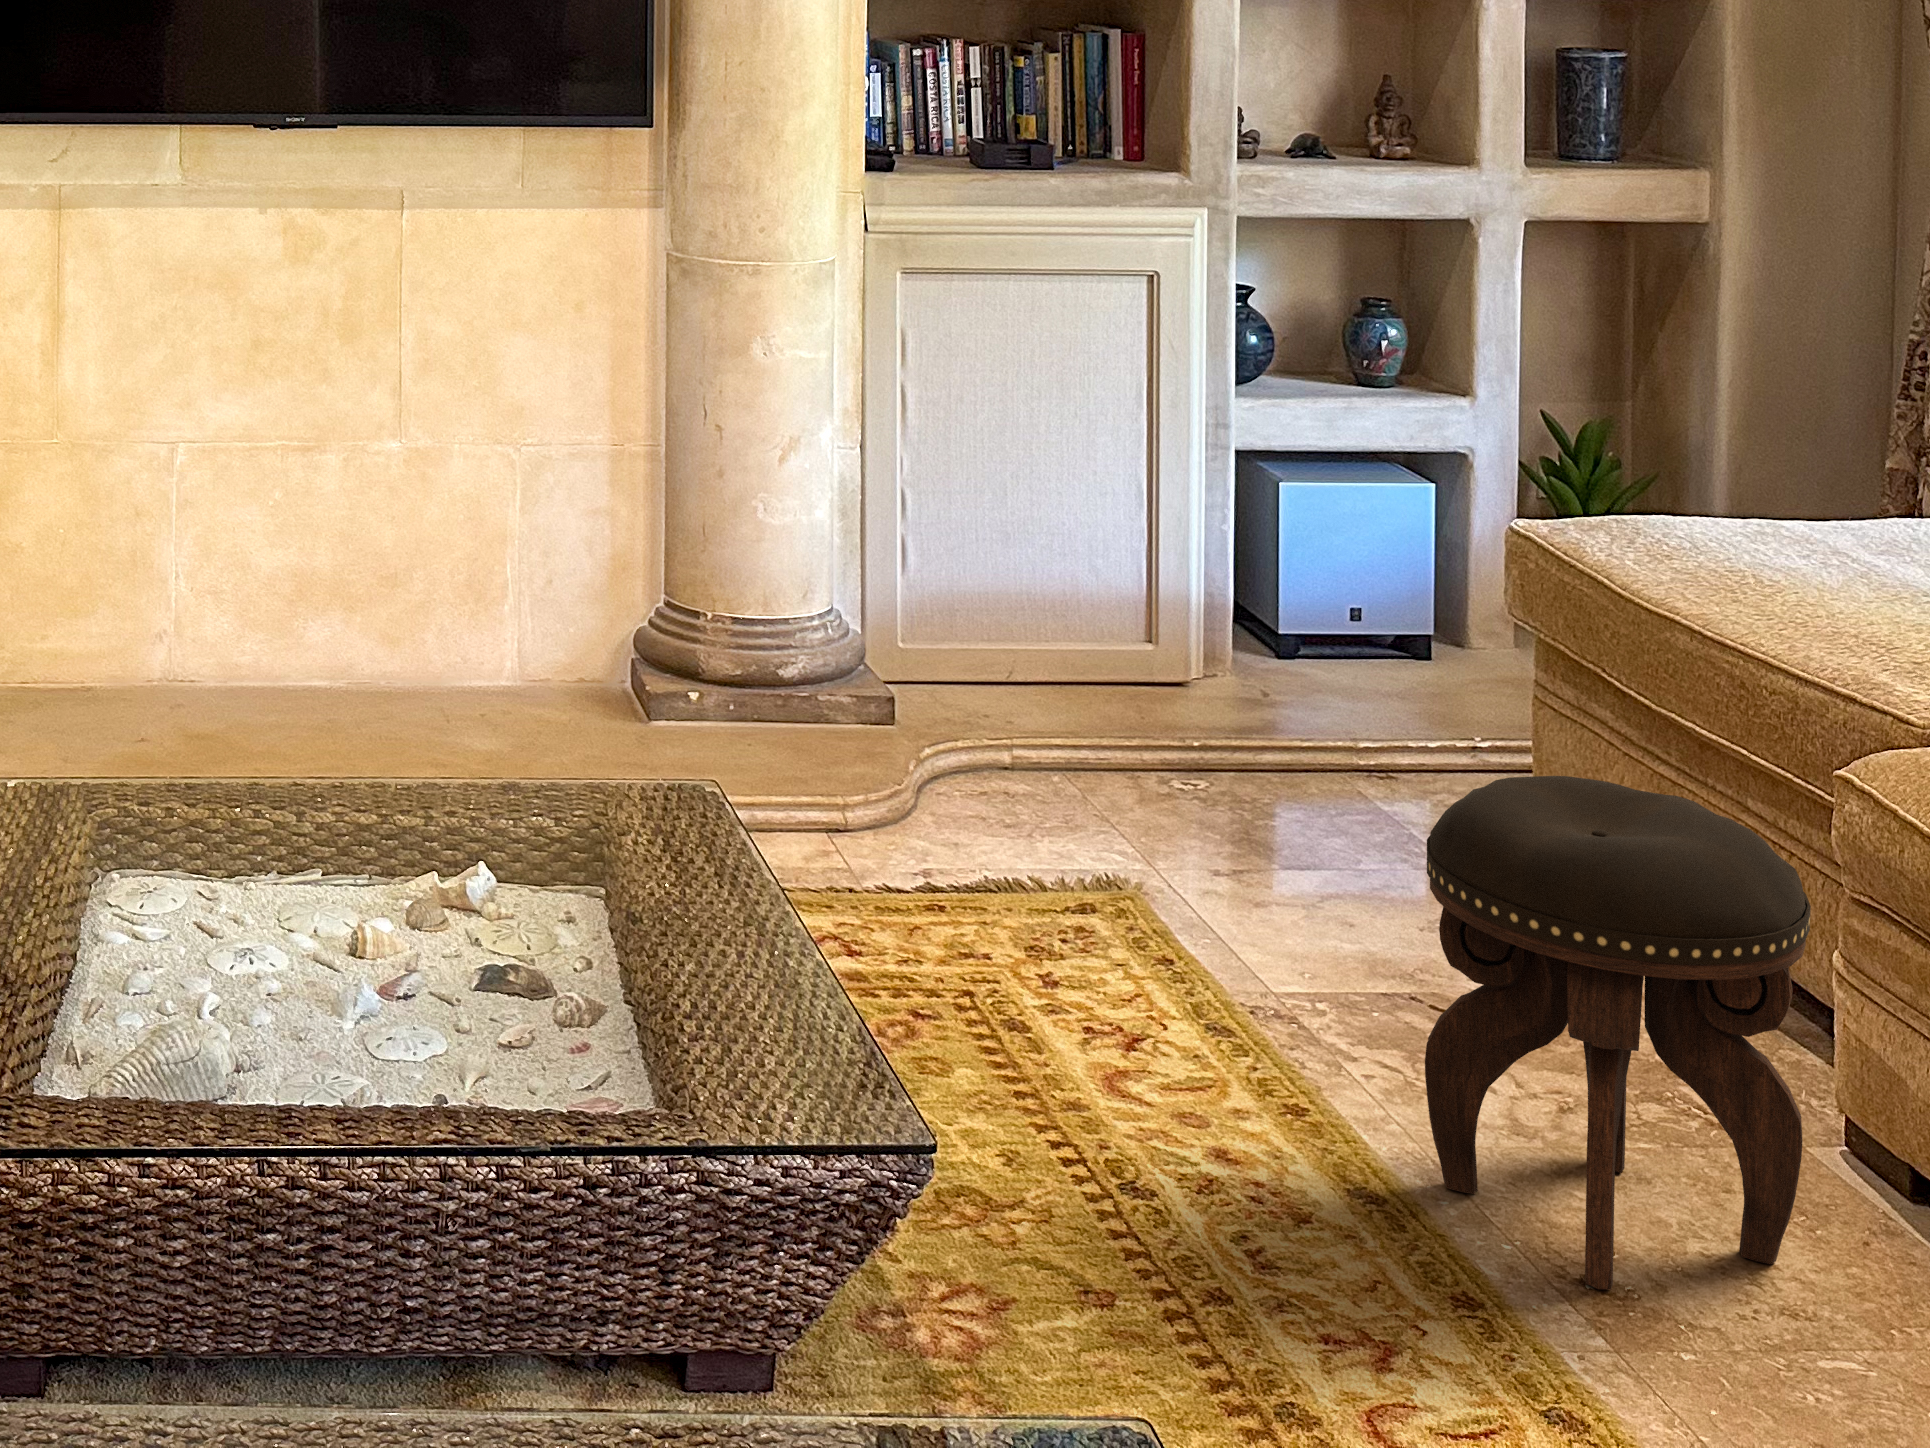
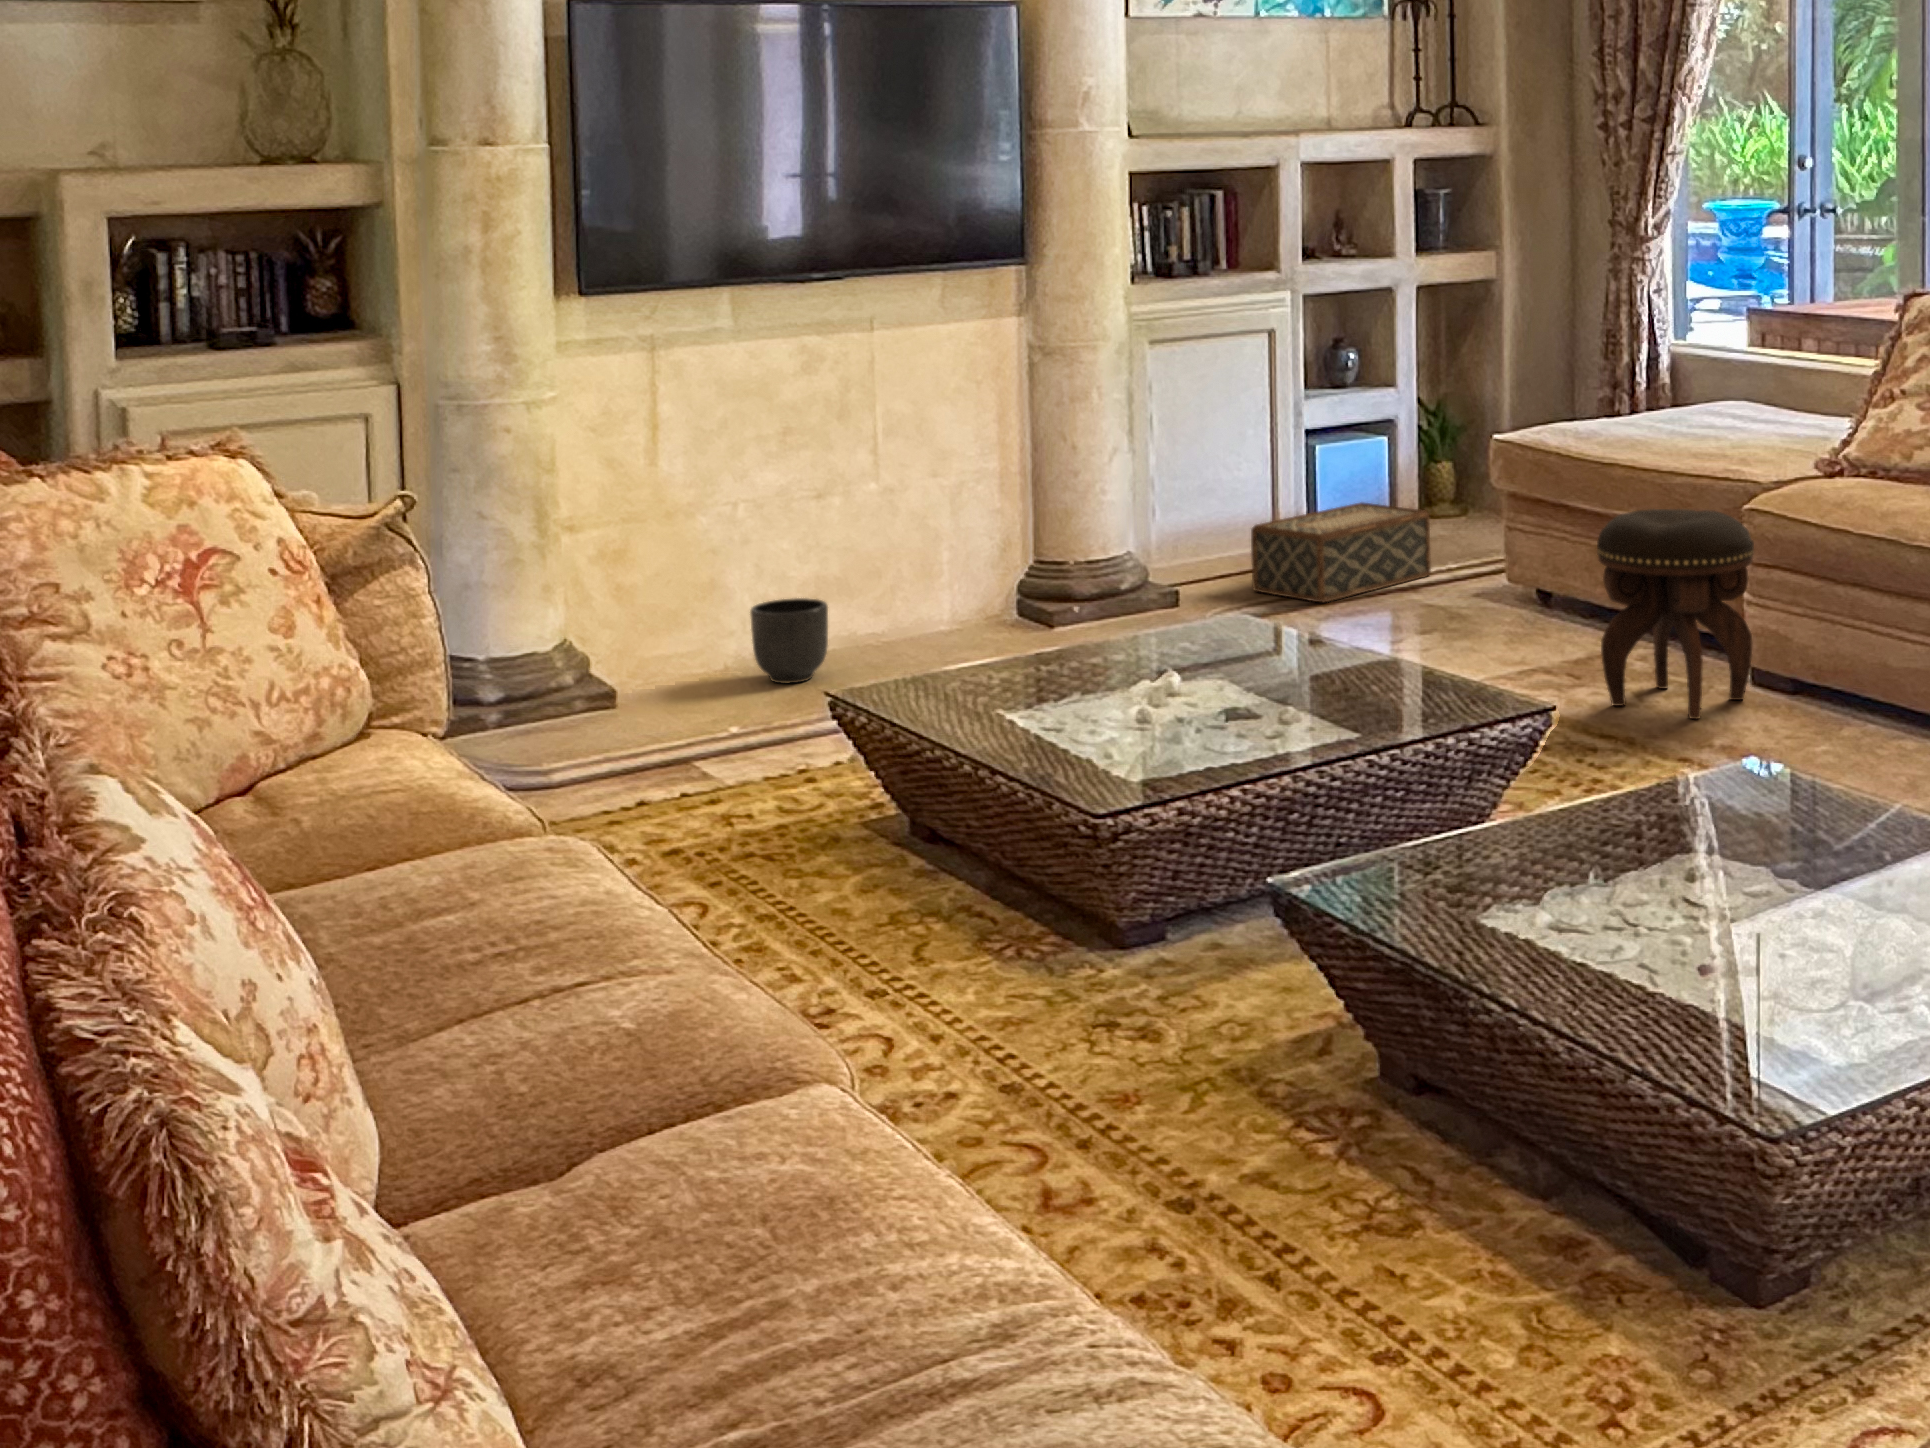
woven basket: none [1075,589,1430,765] -> present [1251,503,1431,602]
planter: none [167,595,280,729] -> present [750,598,828,683]

